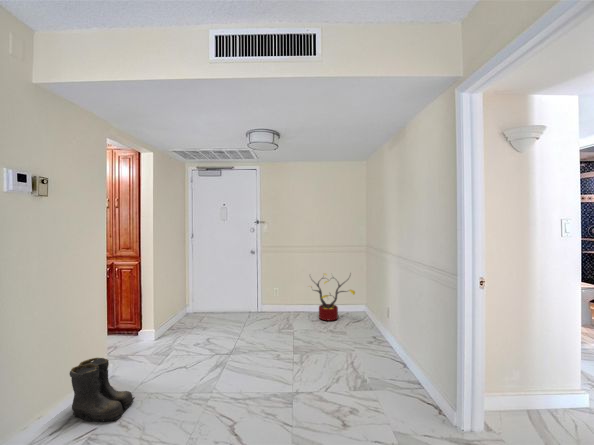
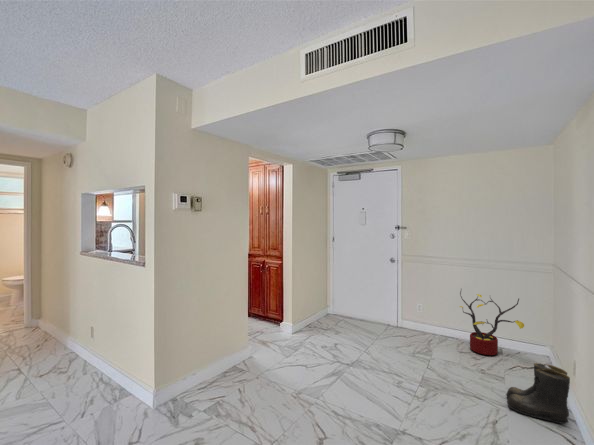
boots: present [70,358,135,421] -> present [506,363,570,424]

